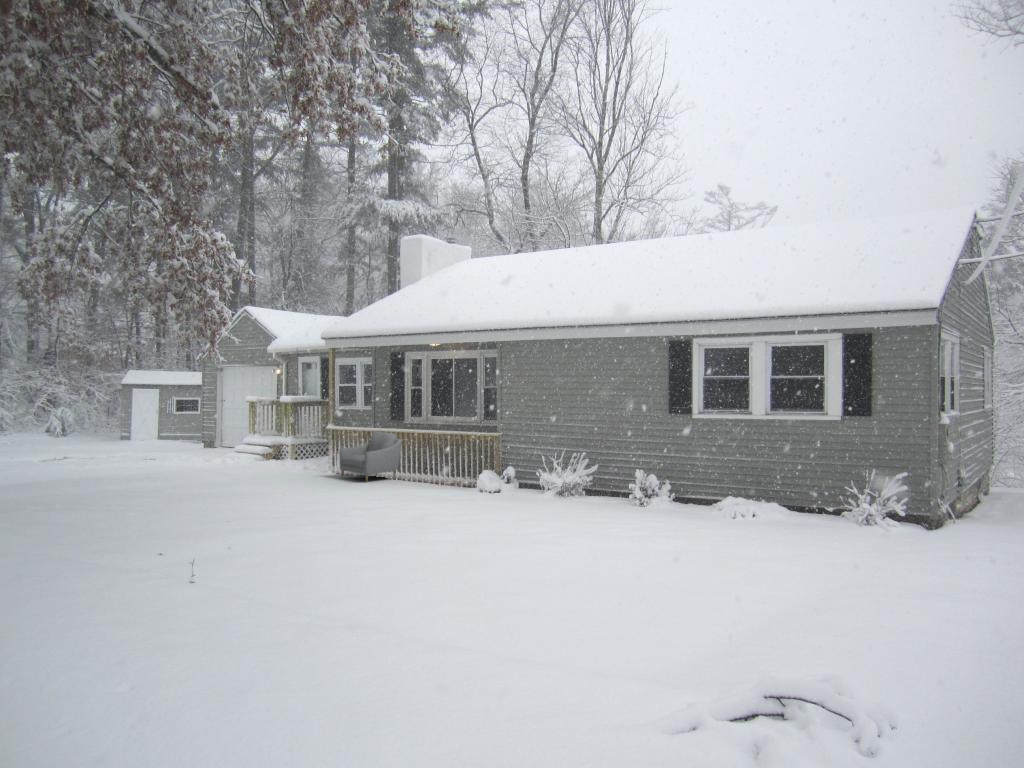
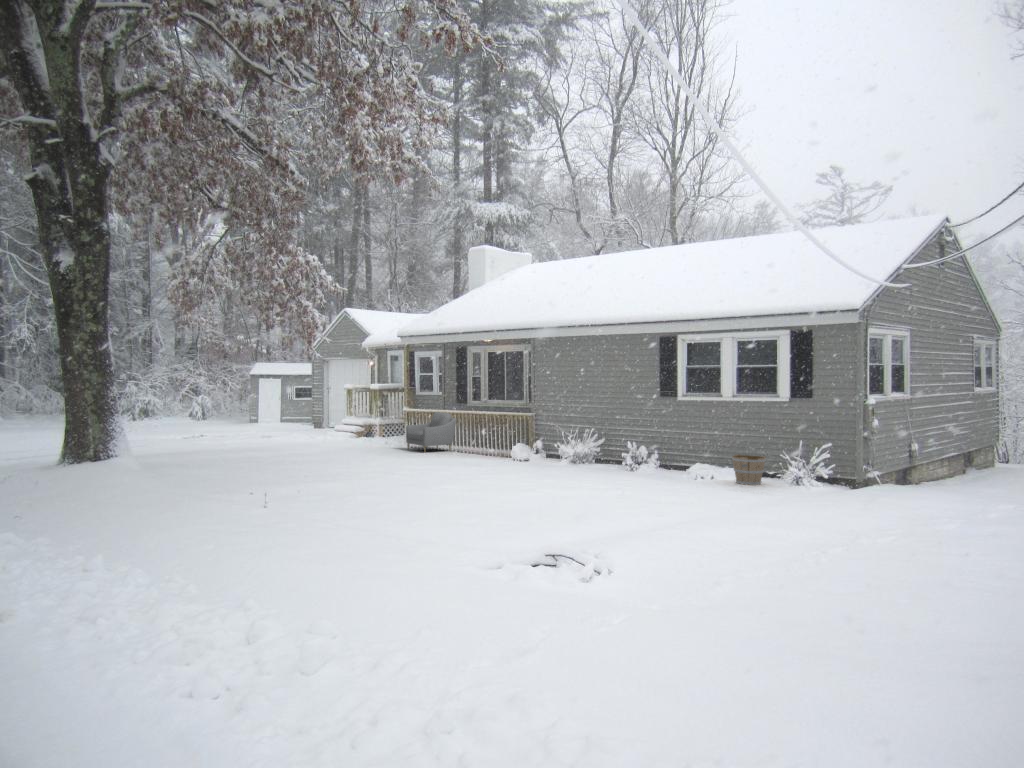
wooden bucket: none [777,484,818,522] -> present [732,454,766,485]

